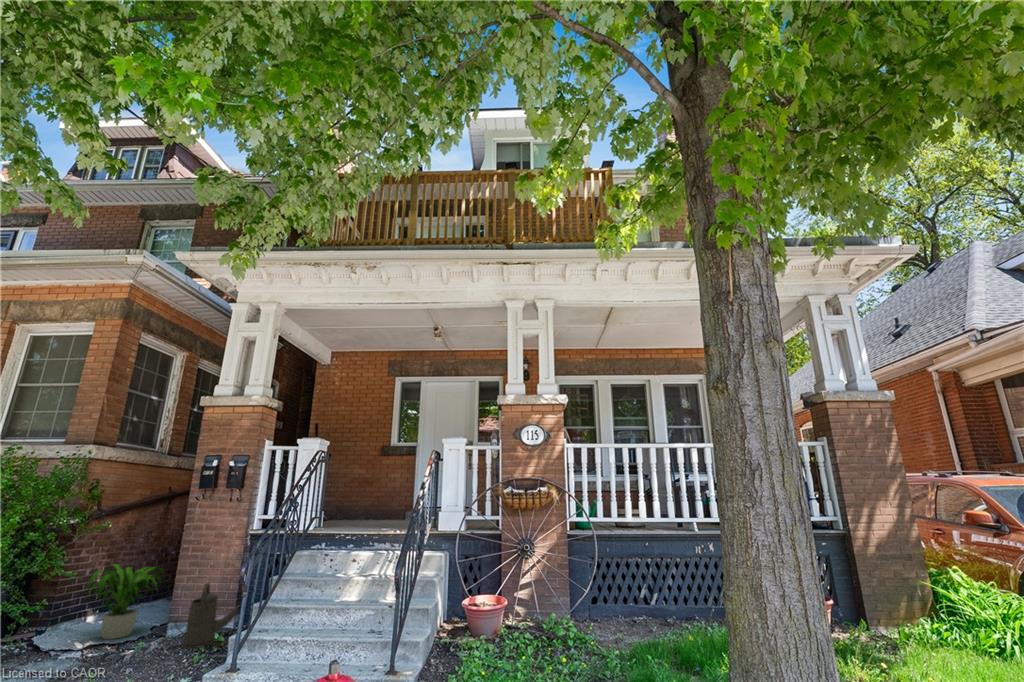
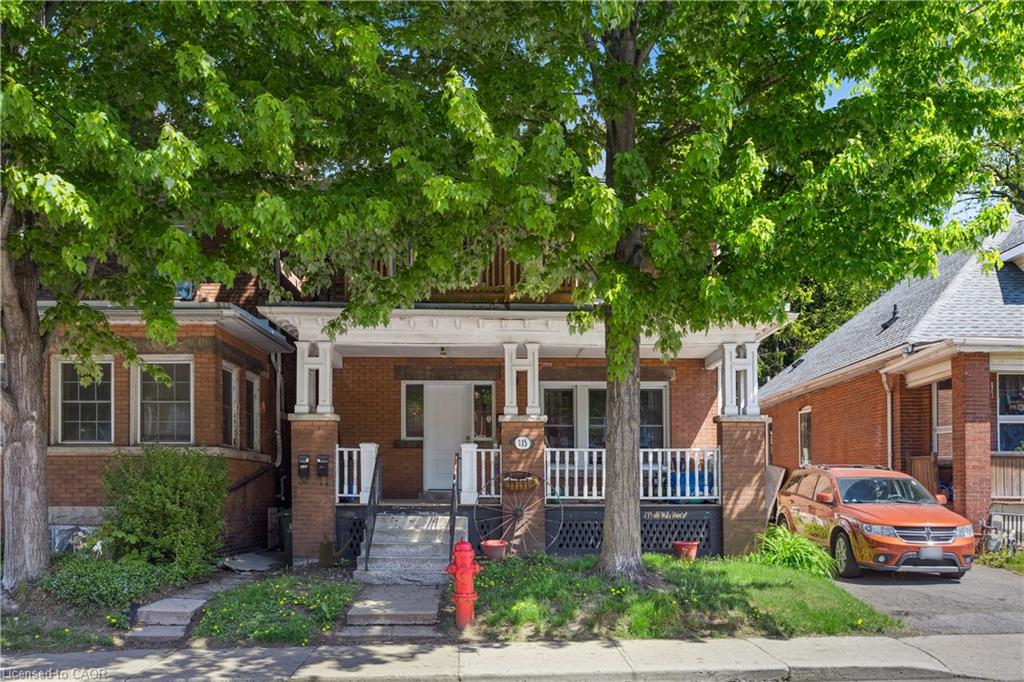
potted plant: present [87,564,164,639] -> none [248,524,289,565]

